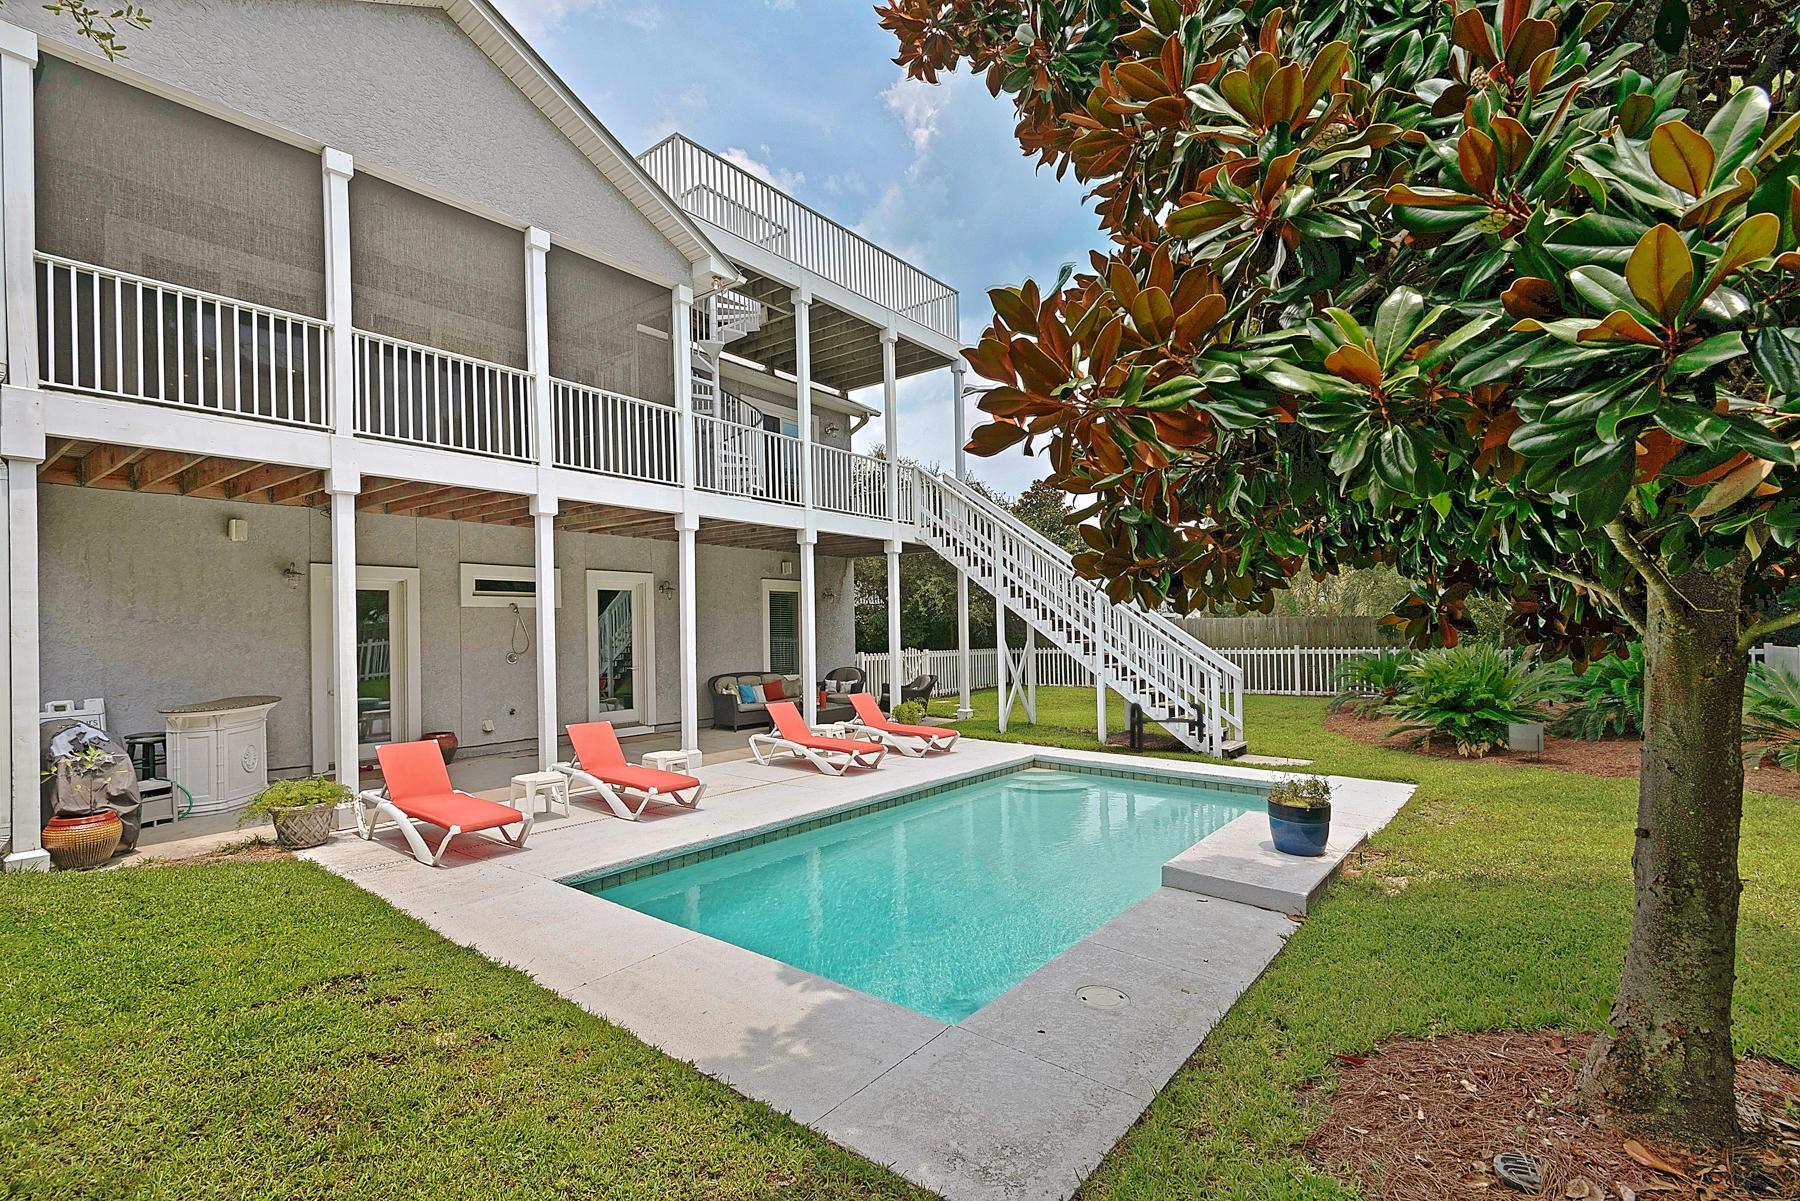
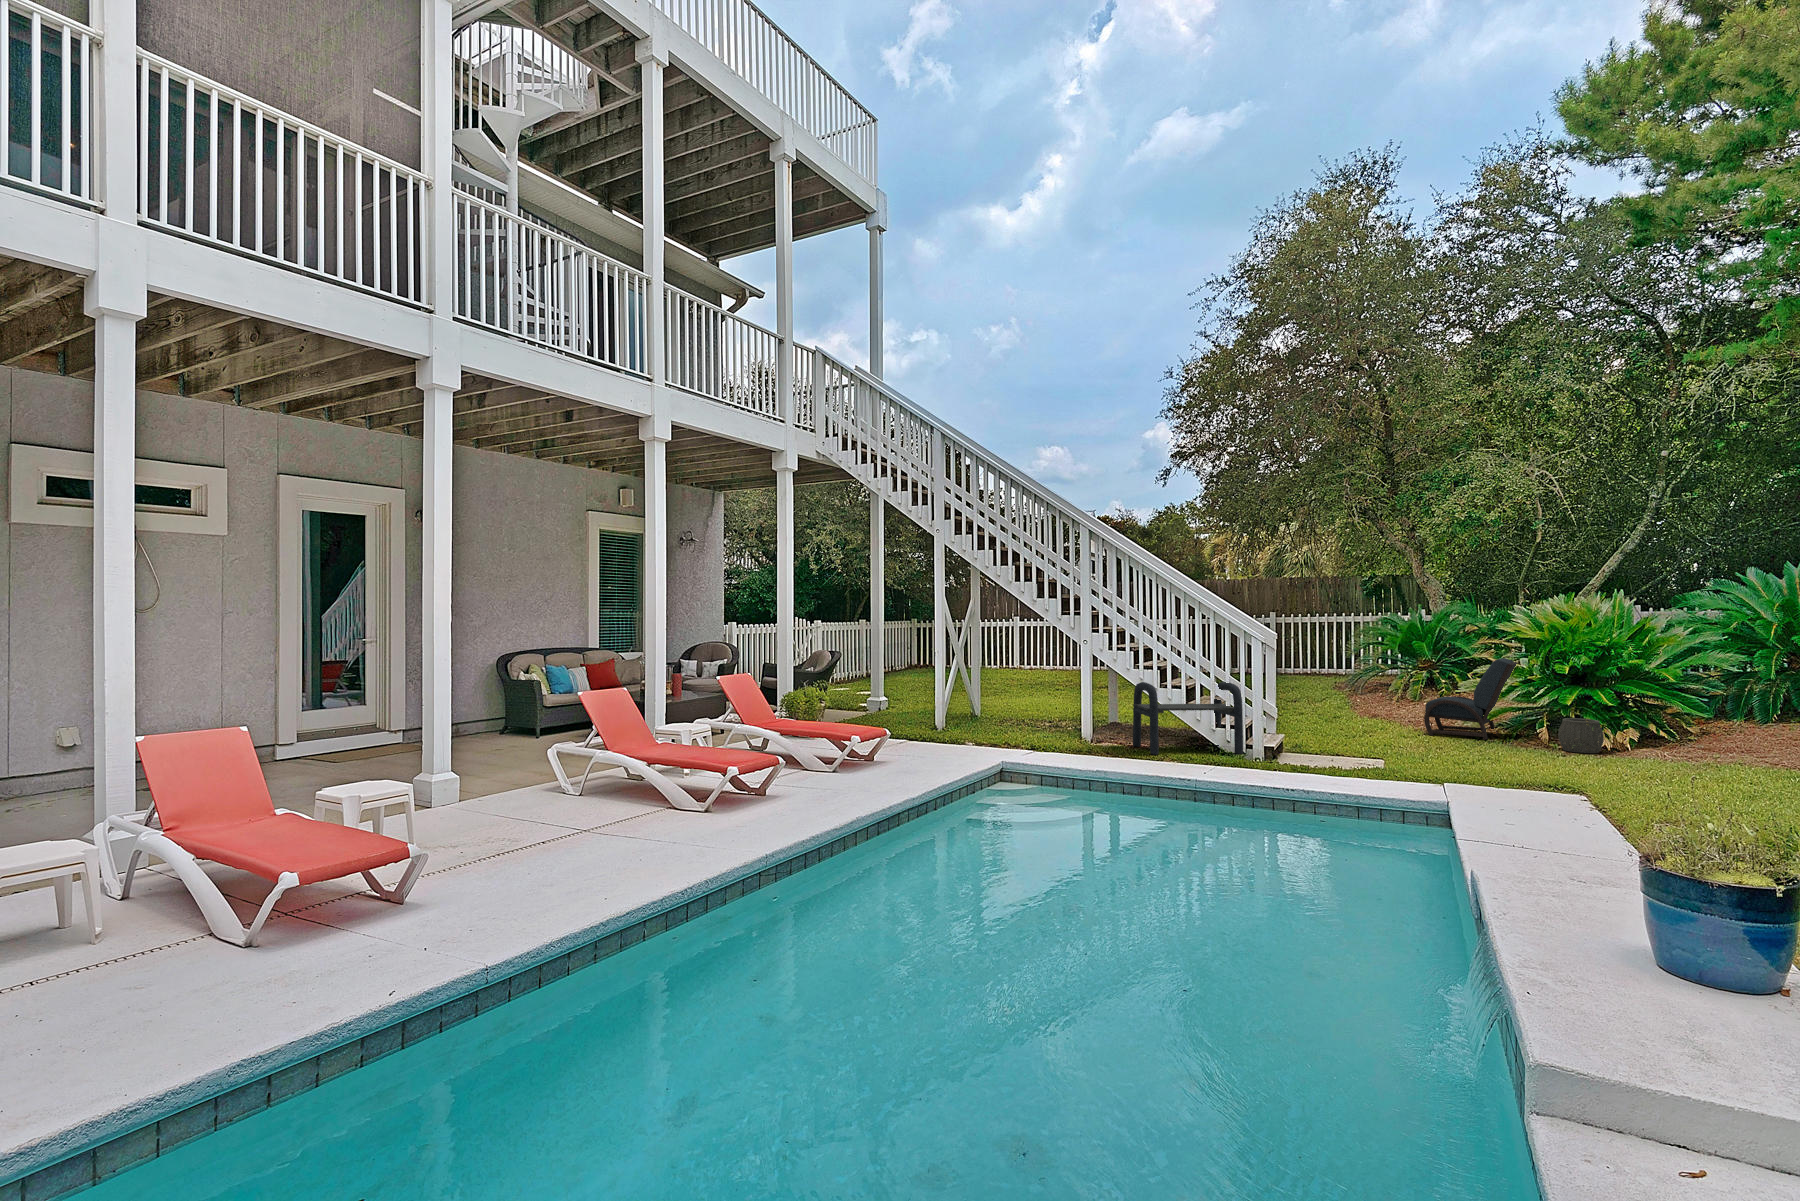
lounge chair: none [1356,688,1427,748] -> present [1424,658,1517,740]
planter: present [1508,722,1544,763] -> none [1651,701,1701,758]
woven basket: none [1441,733,1473,758] -> present [1558,718,1604,753]

